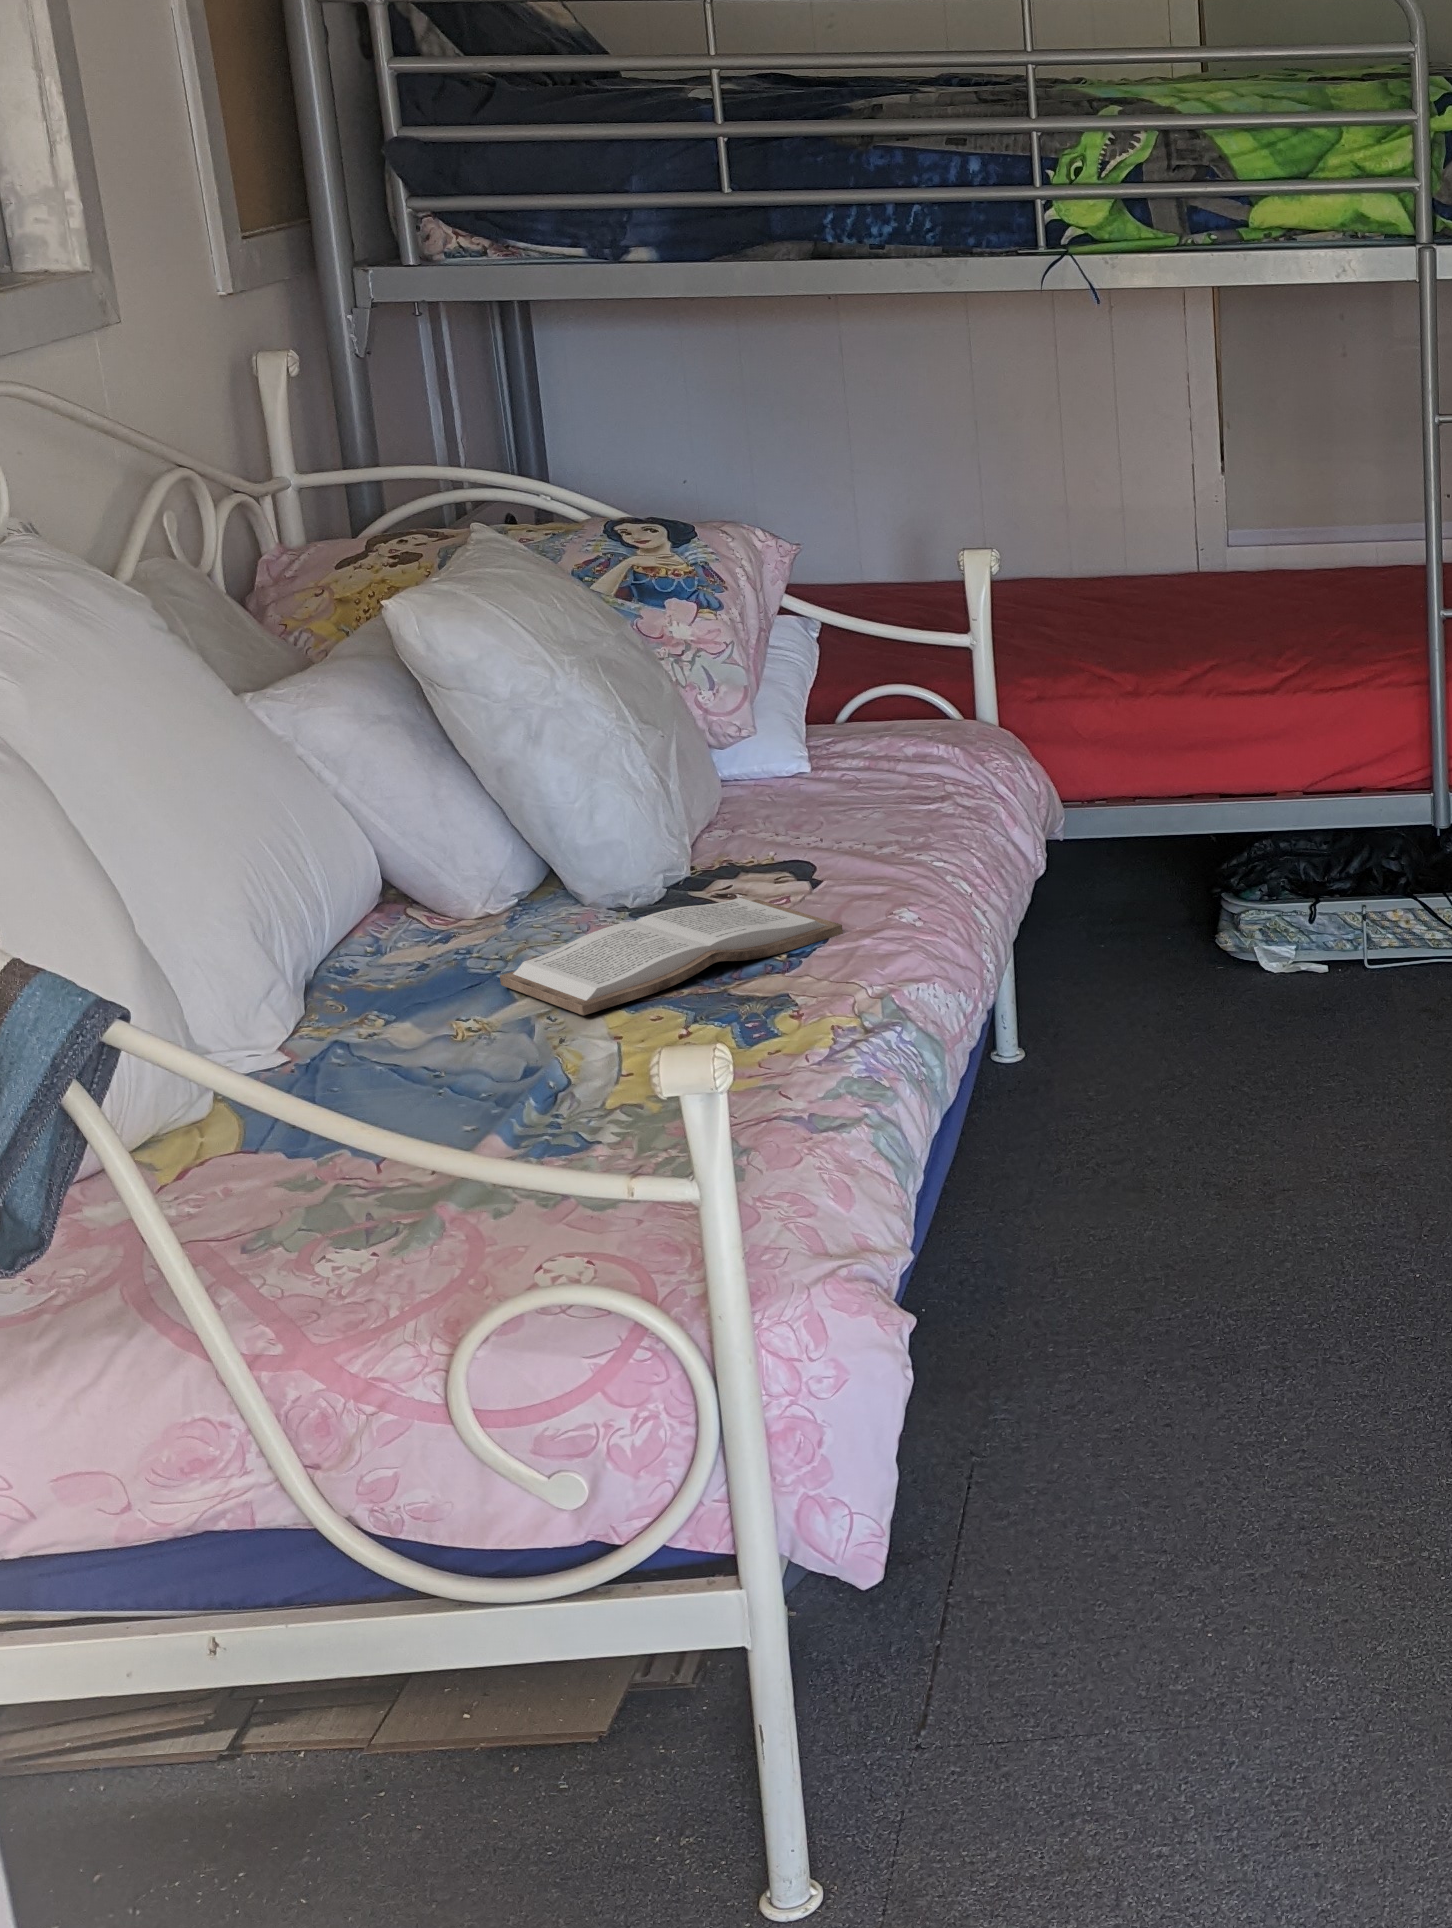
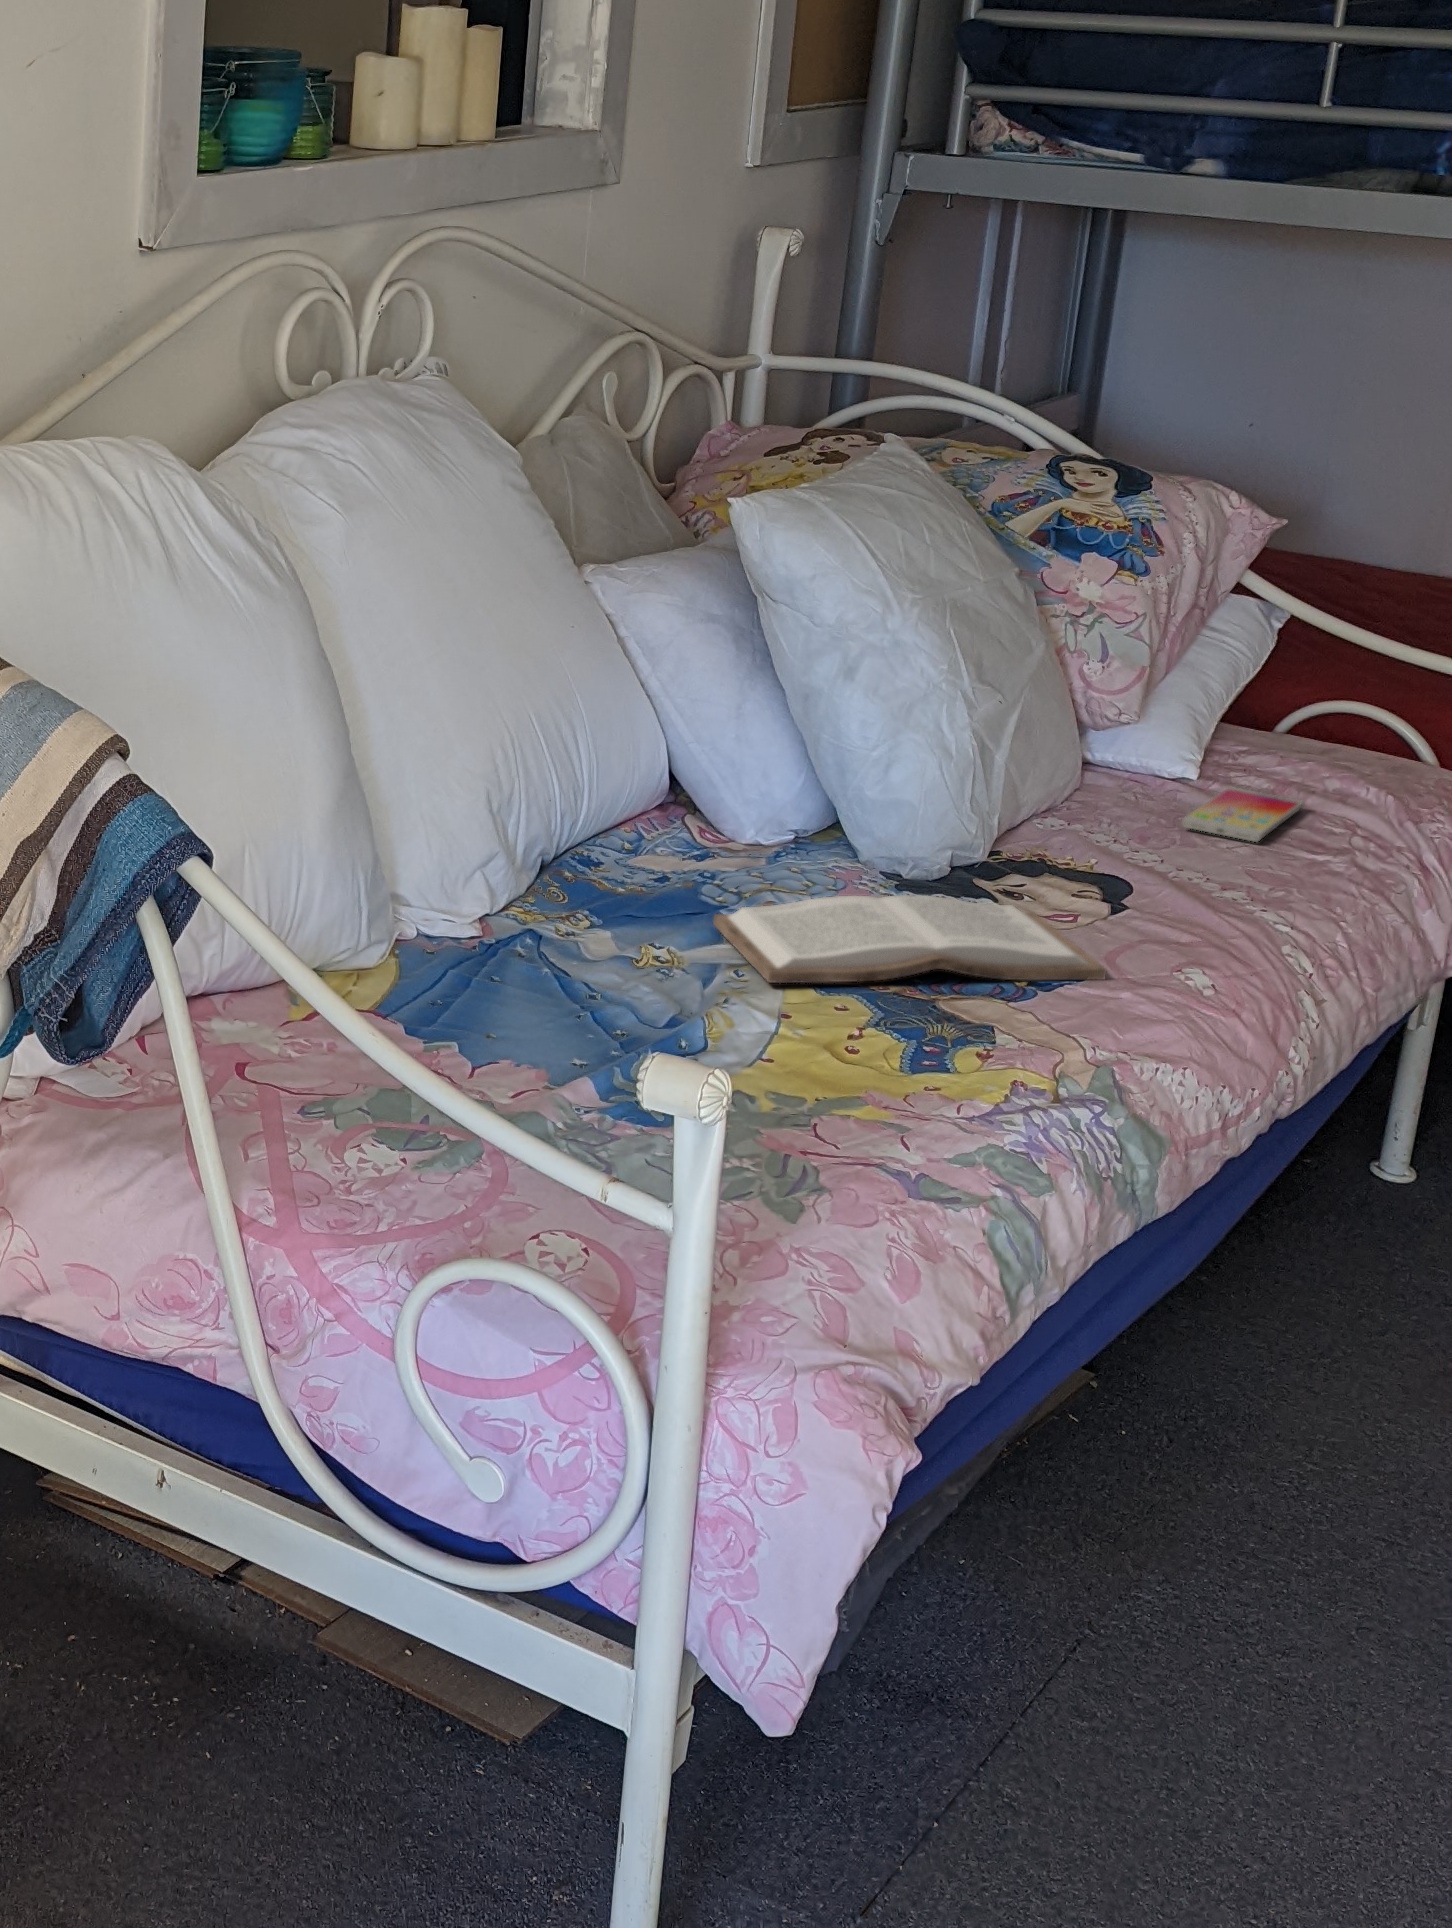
smartphone: none [822,763,901,806] -> present [1182,787,1304,842]

